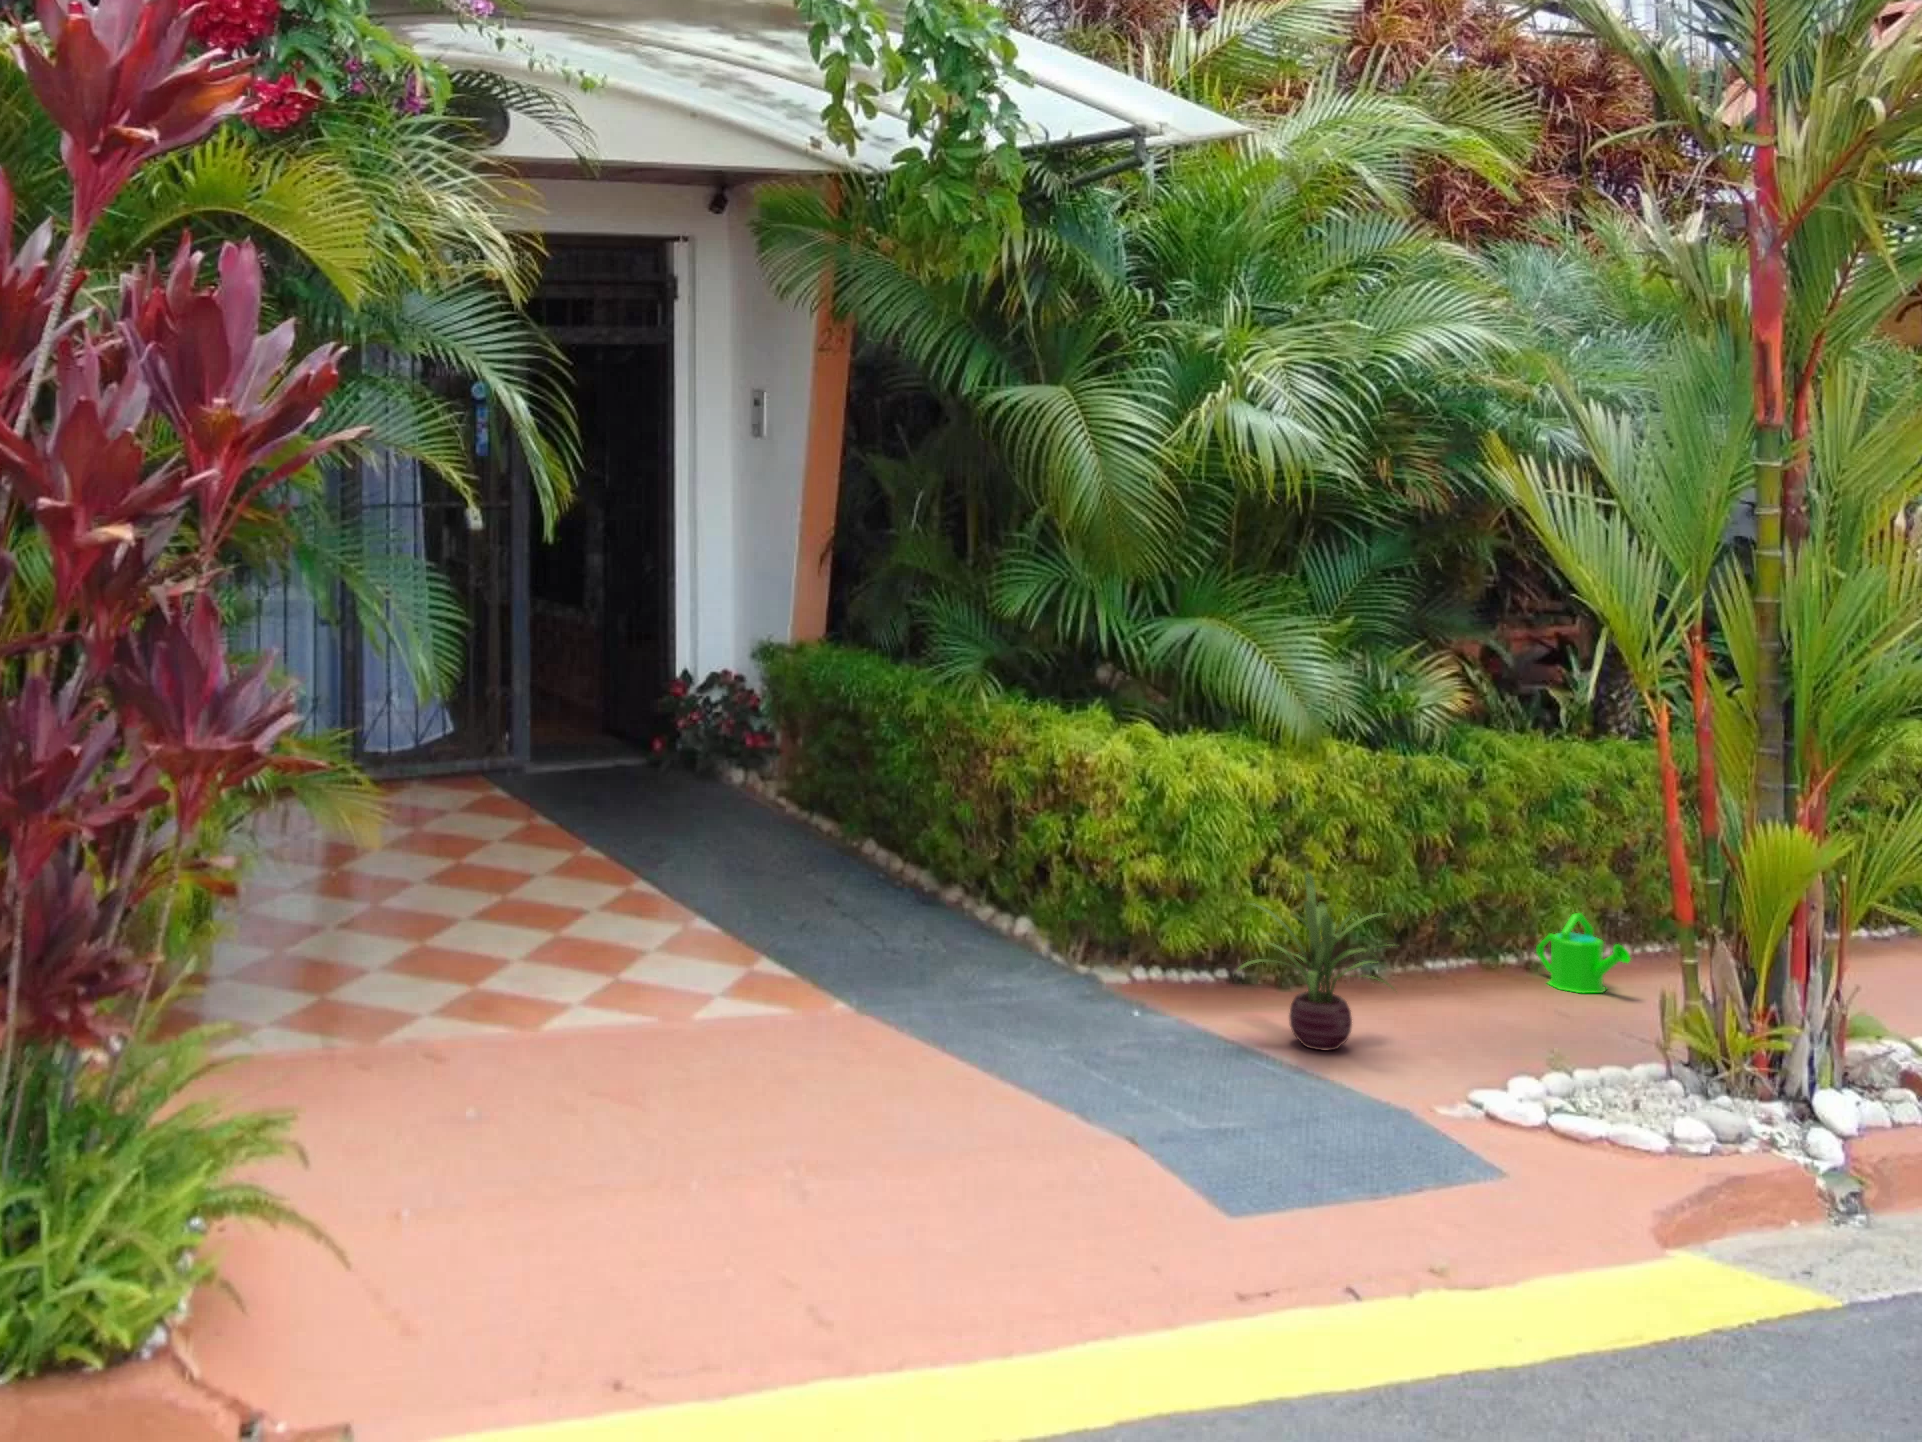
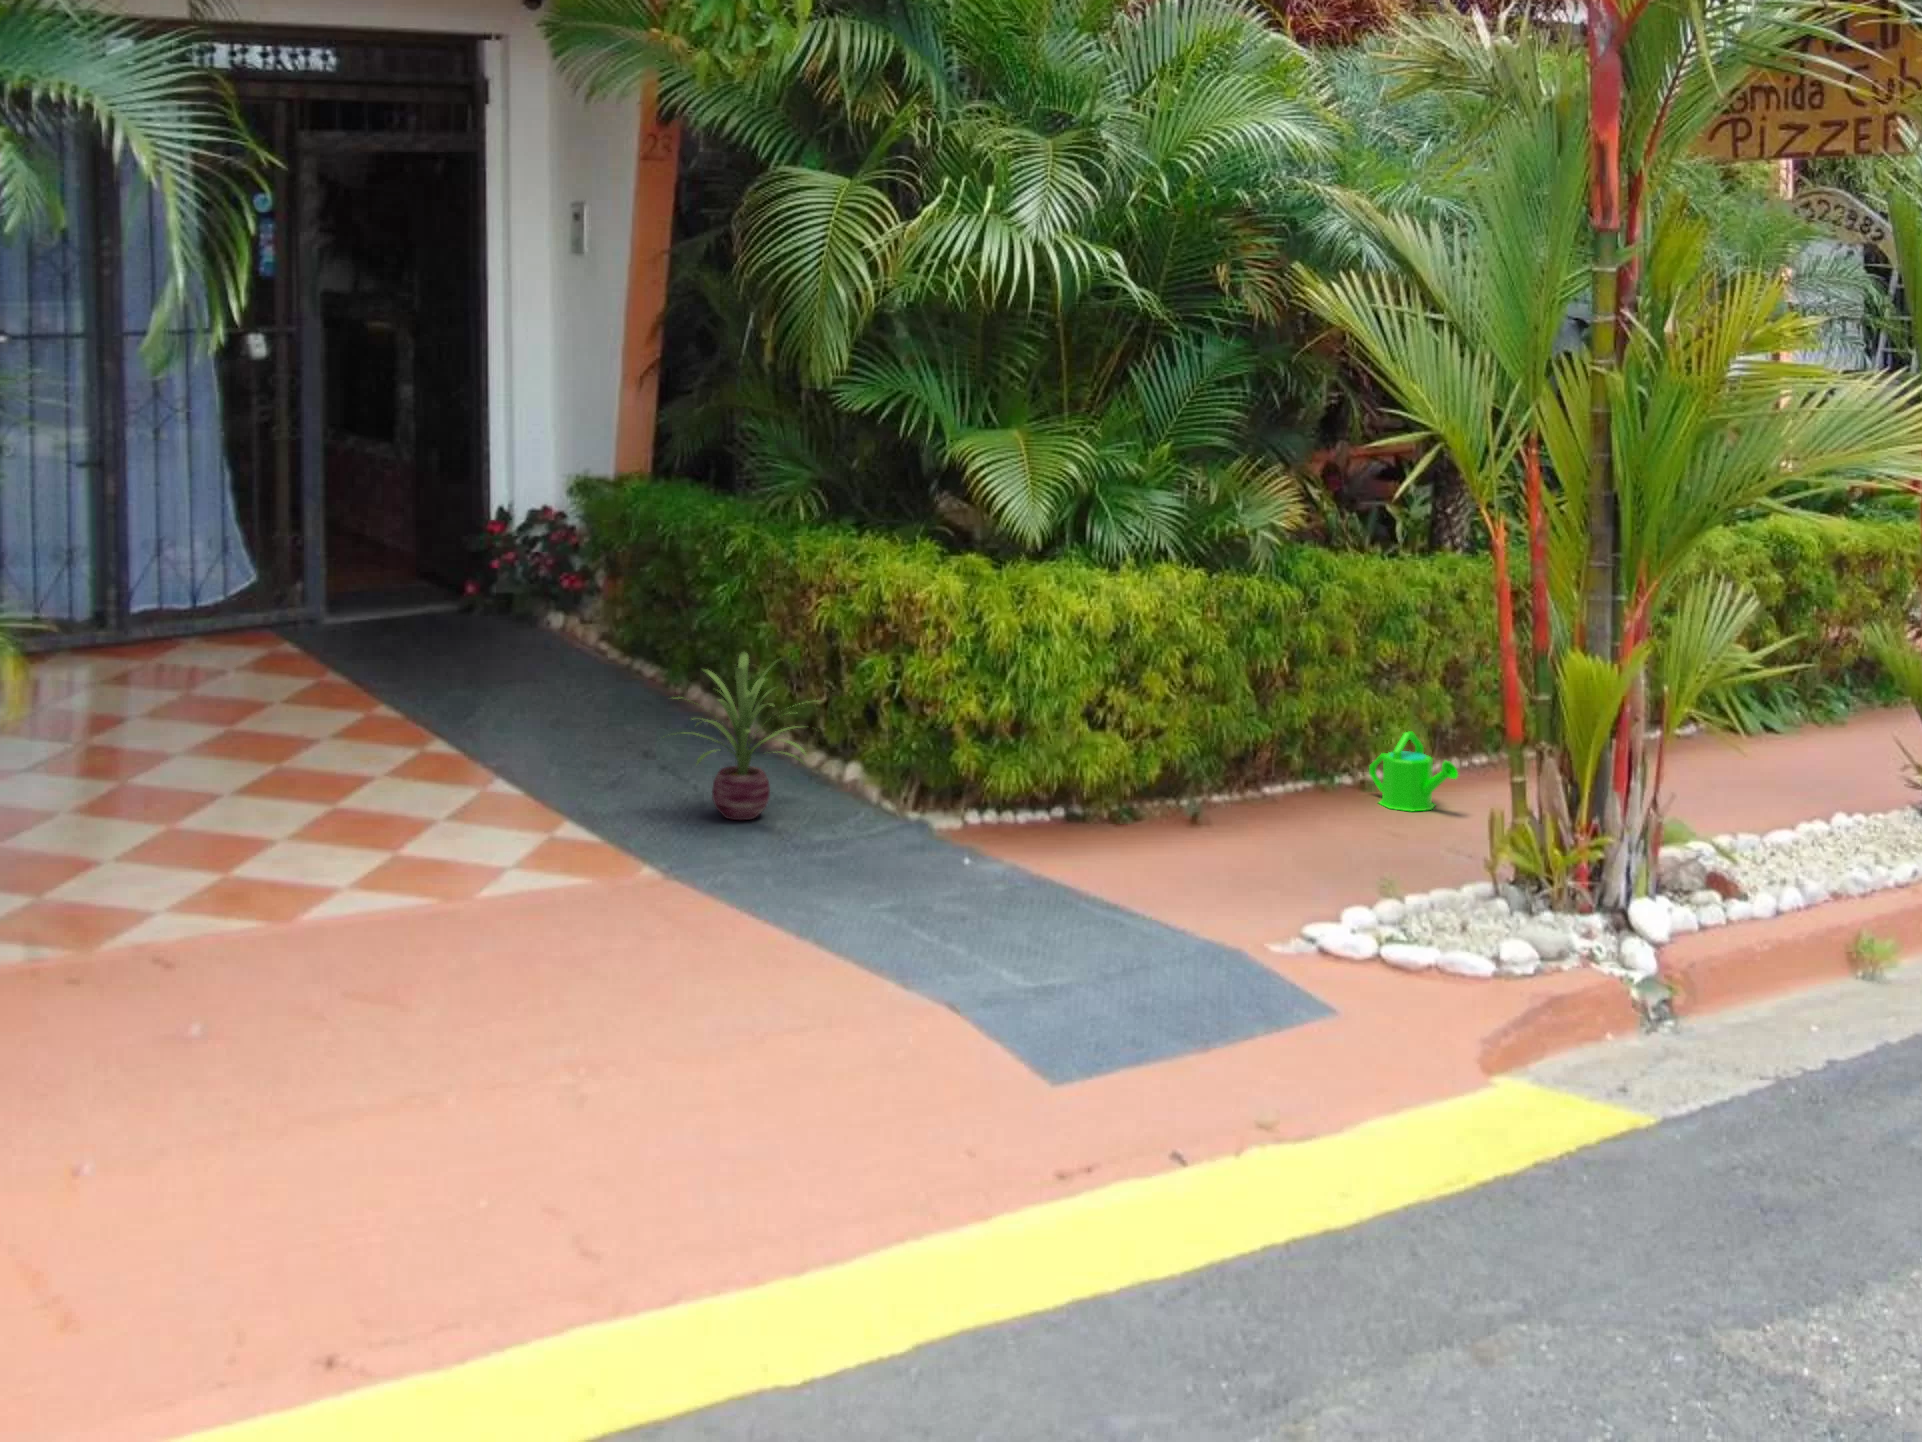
decorative plant: present [1238,872,1394,1050] -> present [663,652,818,820]

